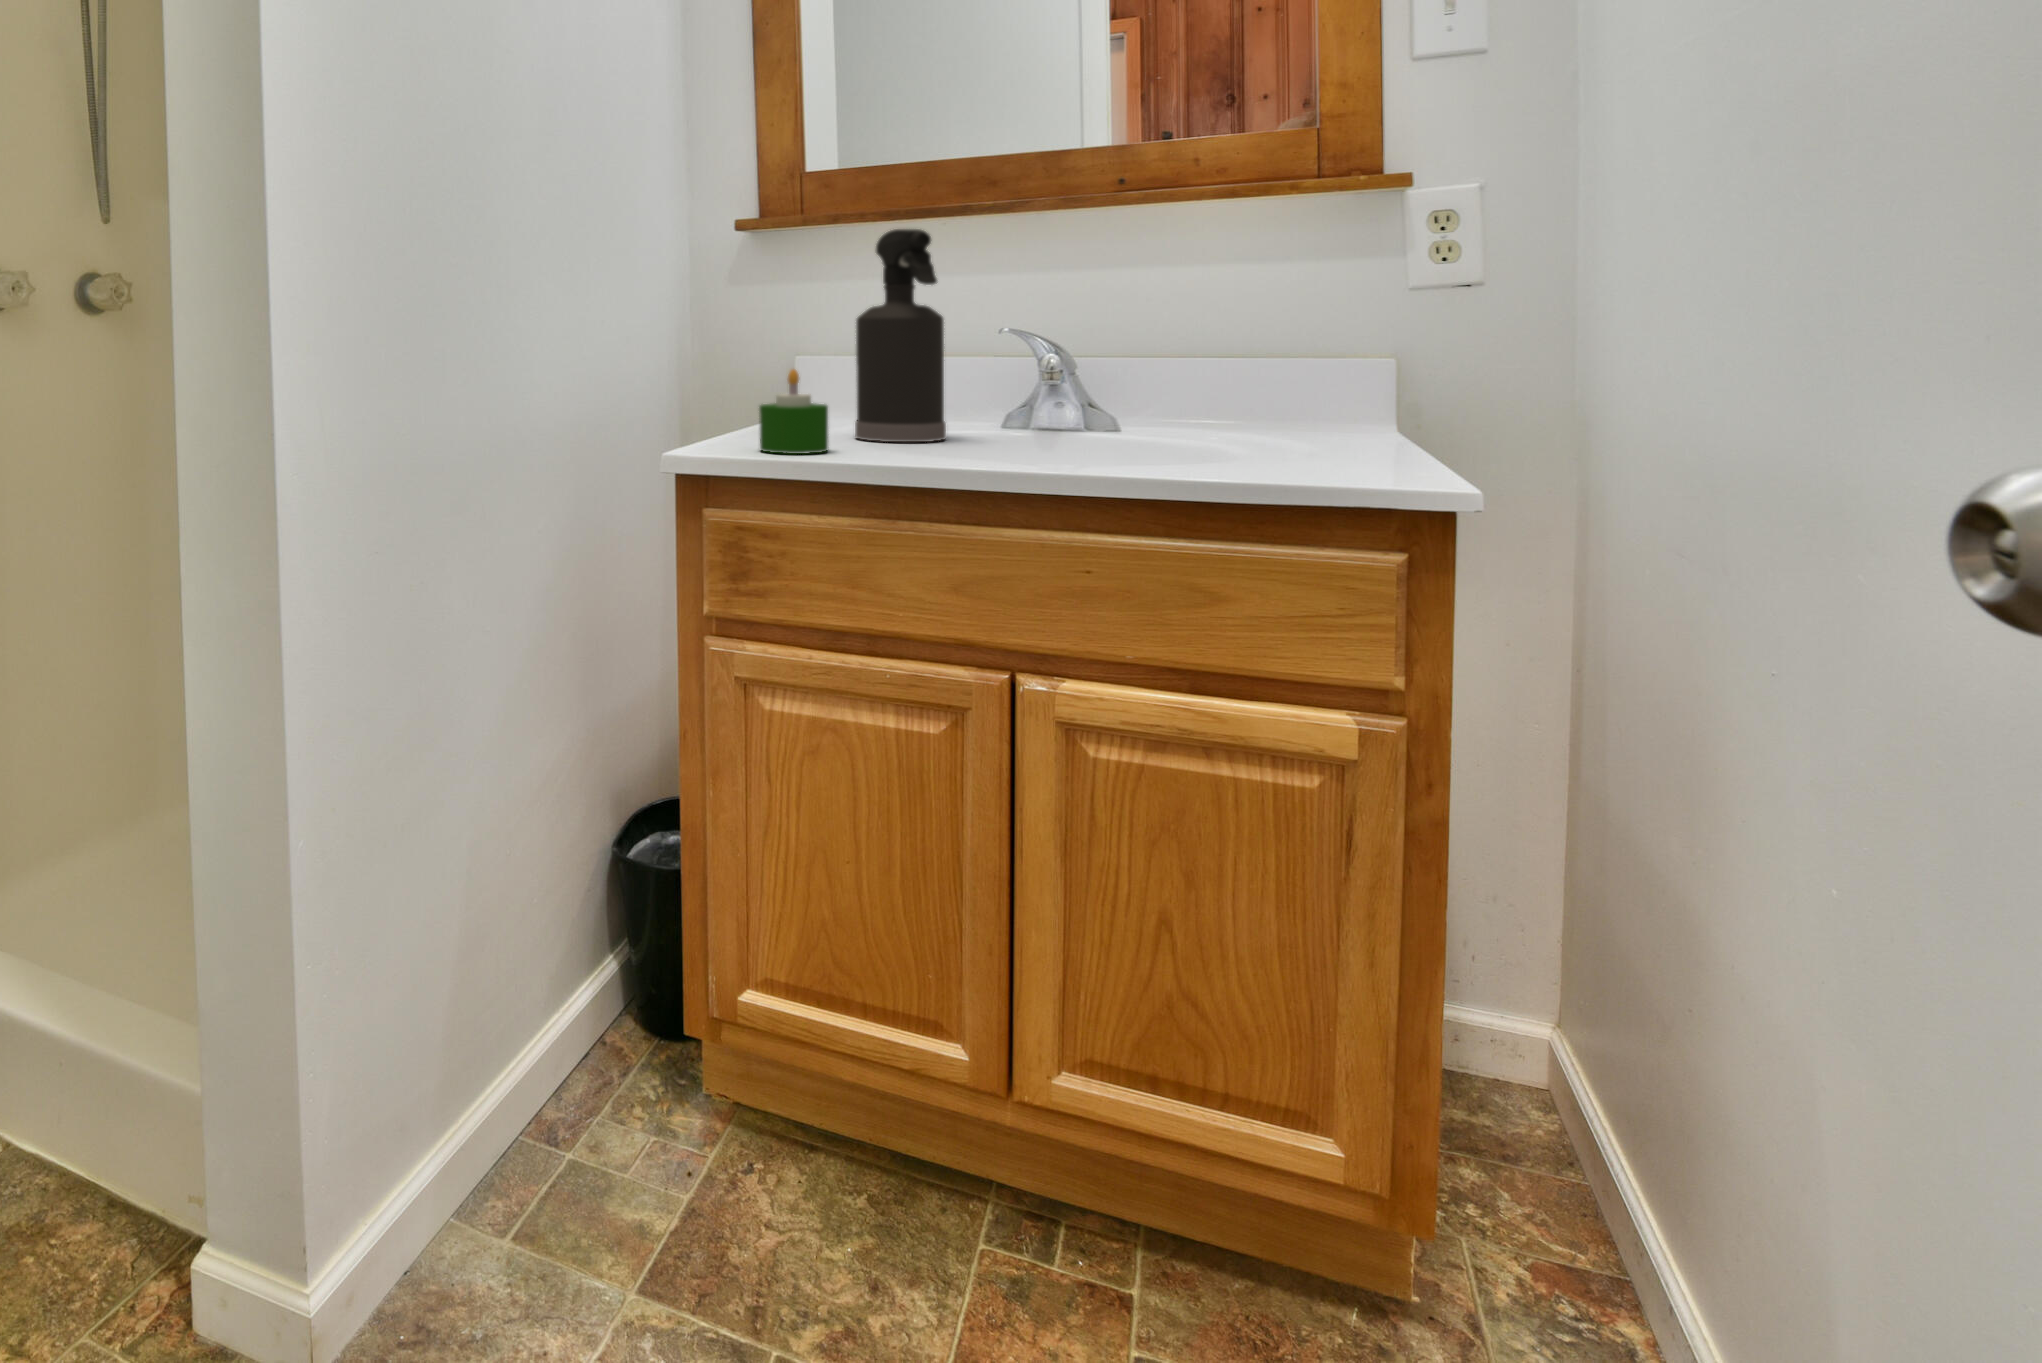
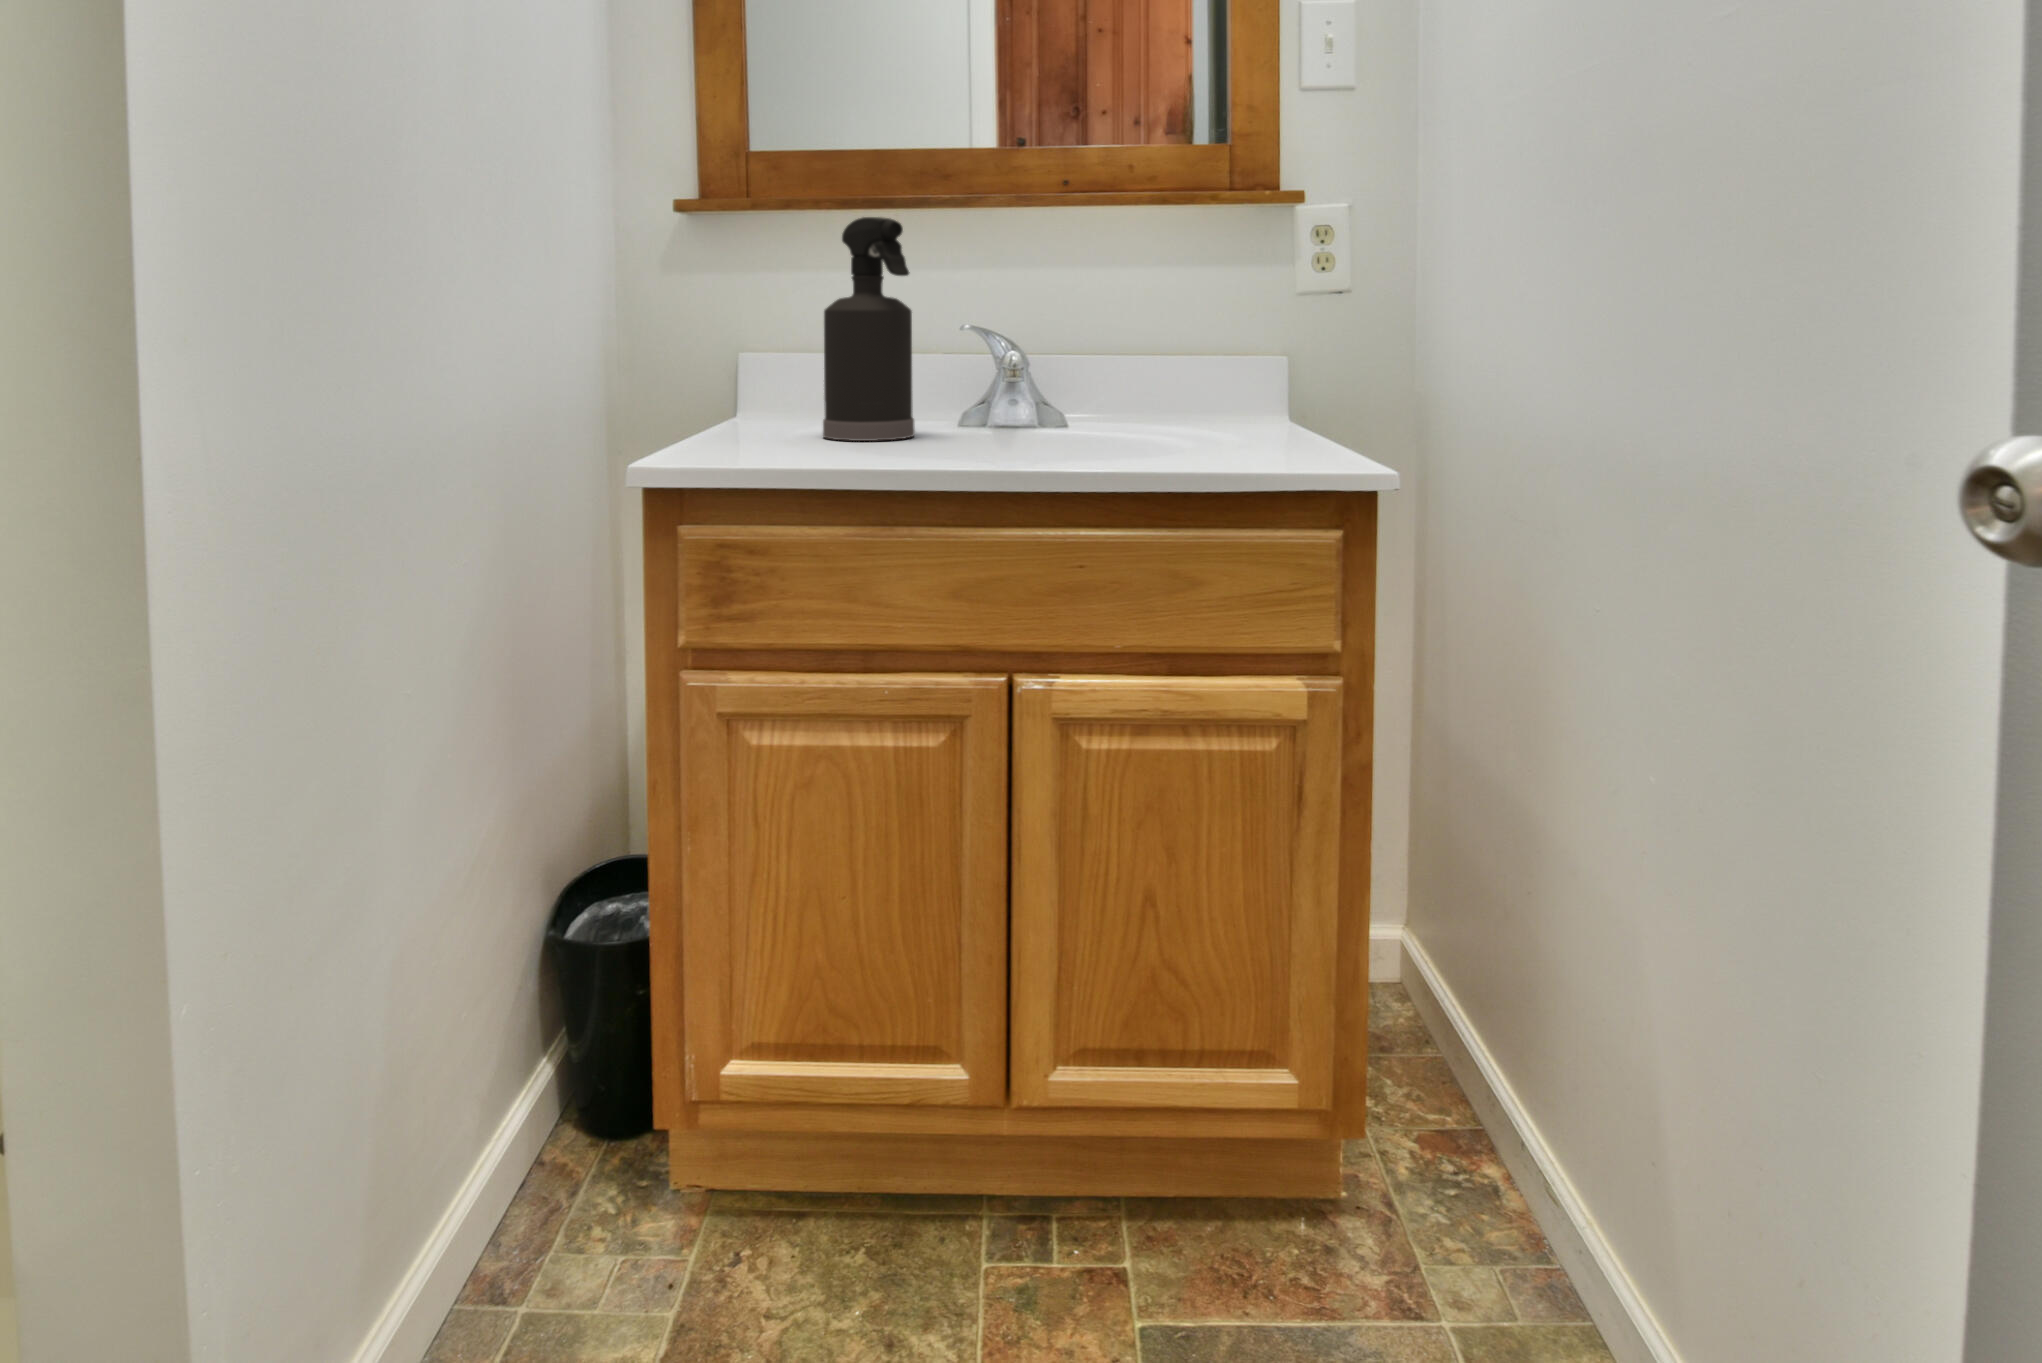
candle: present [759,369,829,454] -> none [732,365,808,458]

